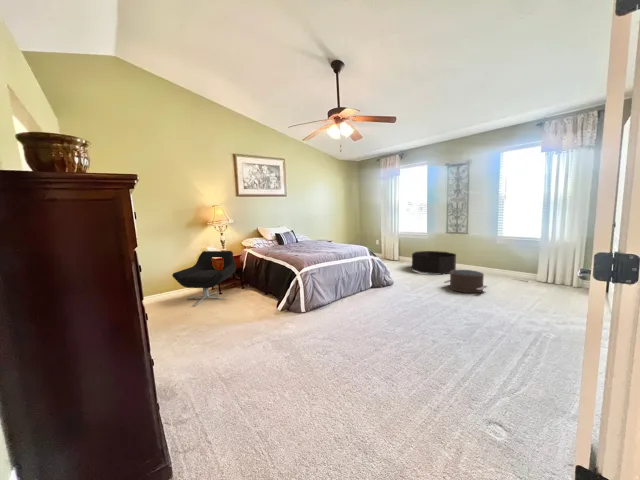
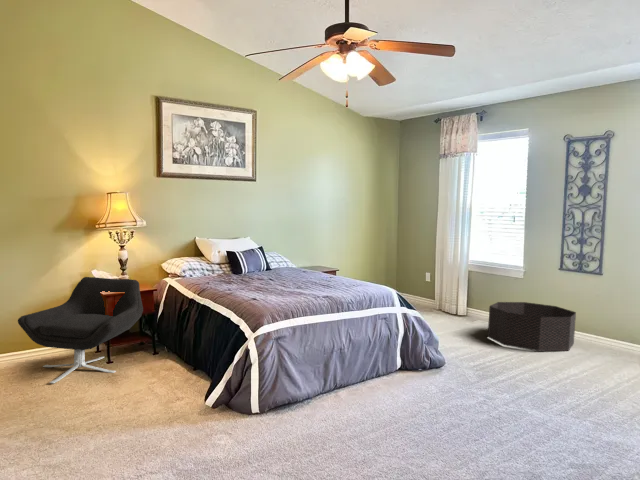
pouf: present [444,270,487,293] -> none [542,346,629,396]

